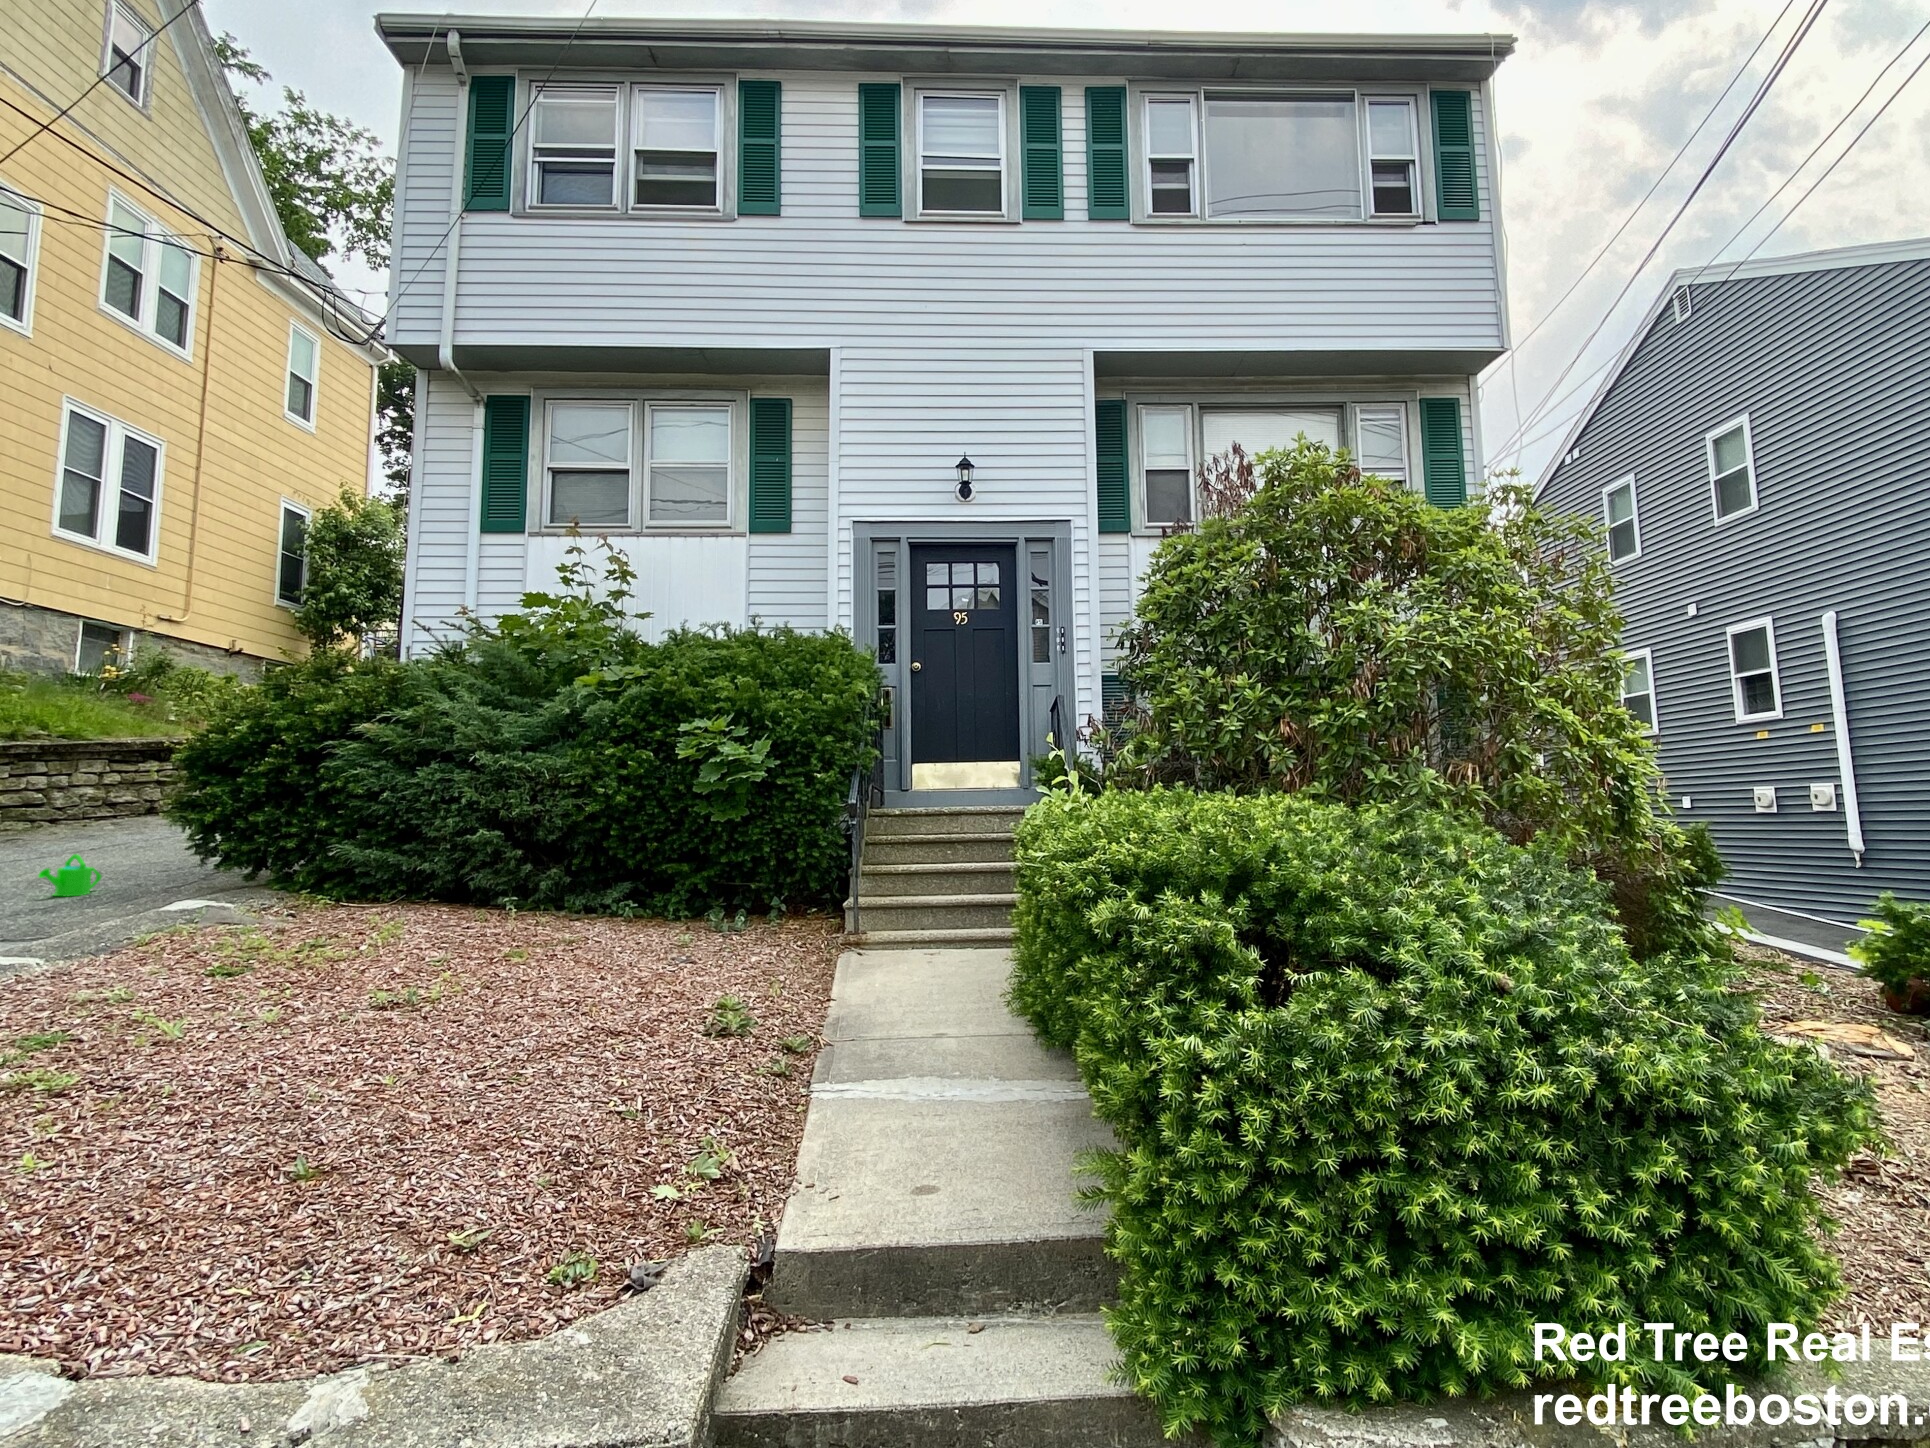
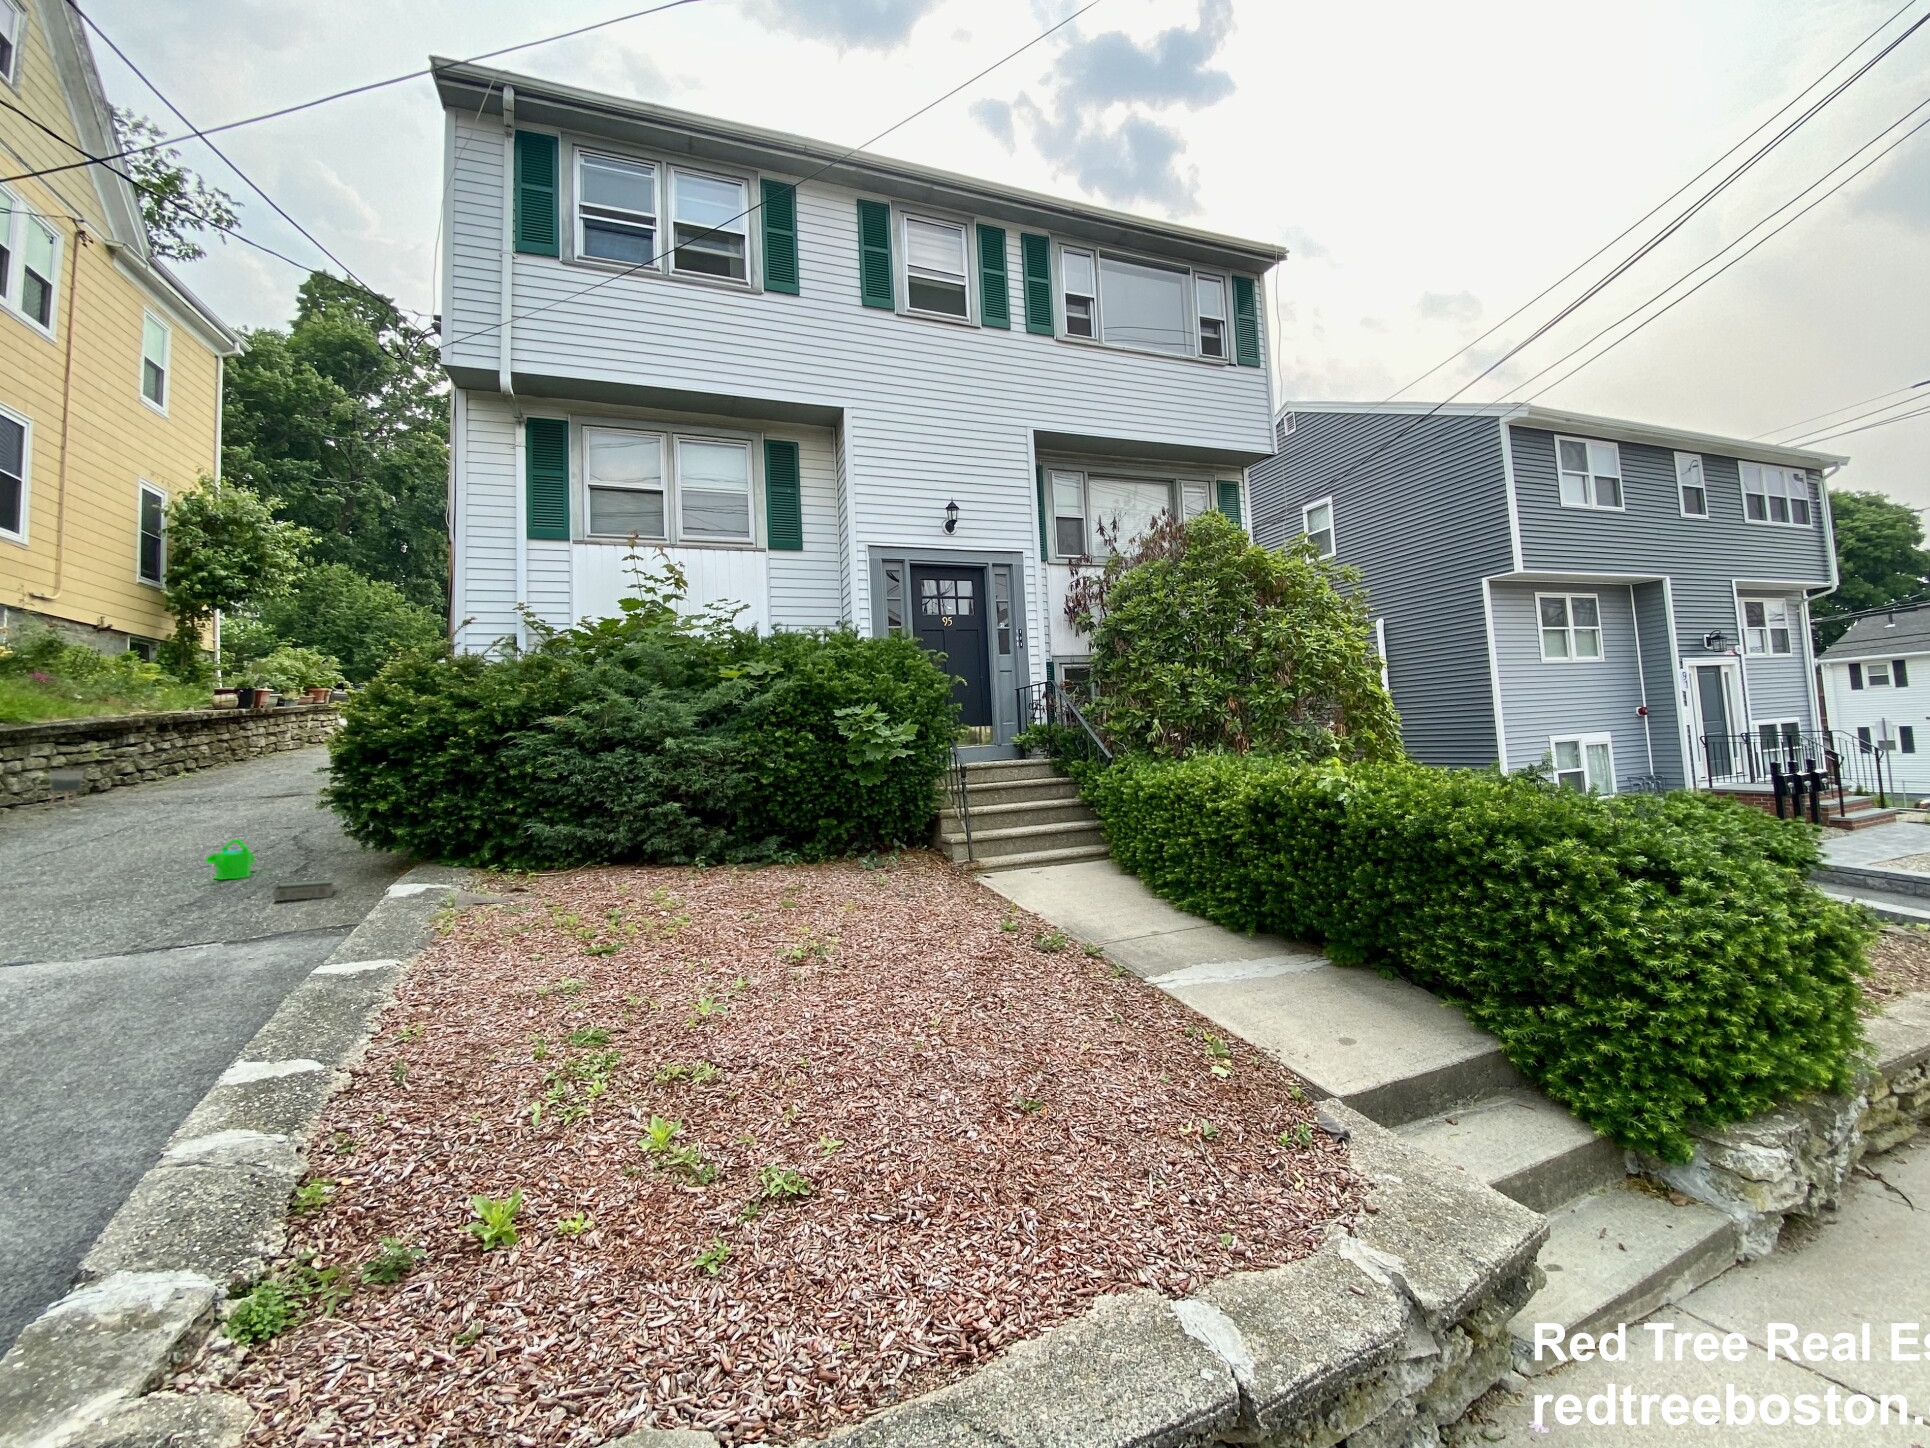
planter: none [97,786,127,822] -> present [49,770,84,807]
toolbox: none [40,901,117,921] -> present [274,879,335,901]

